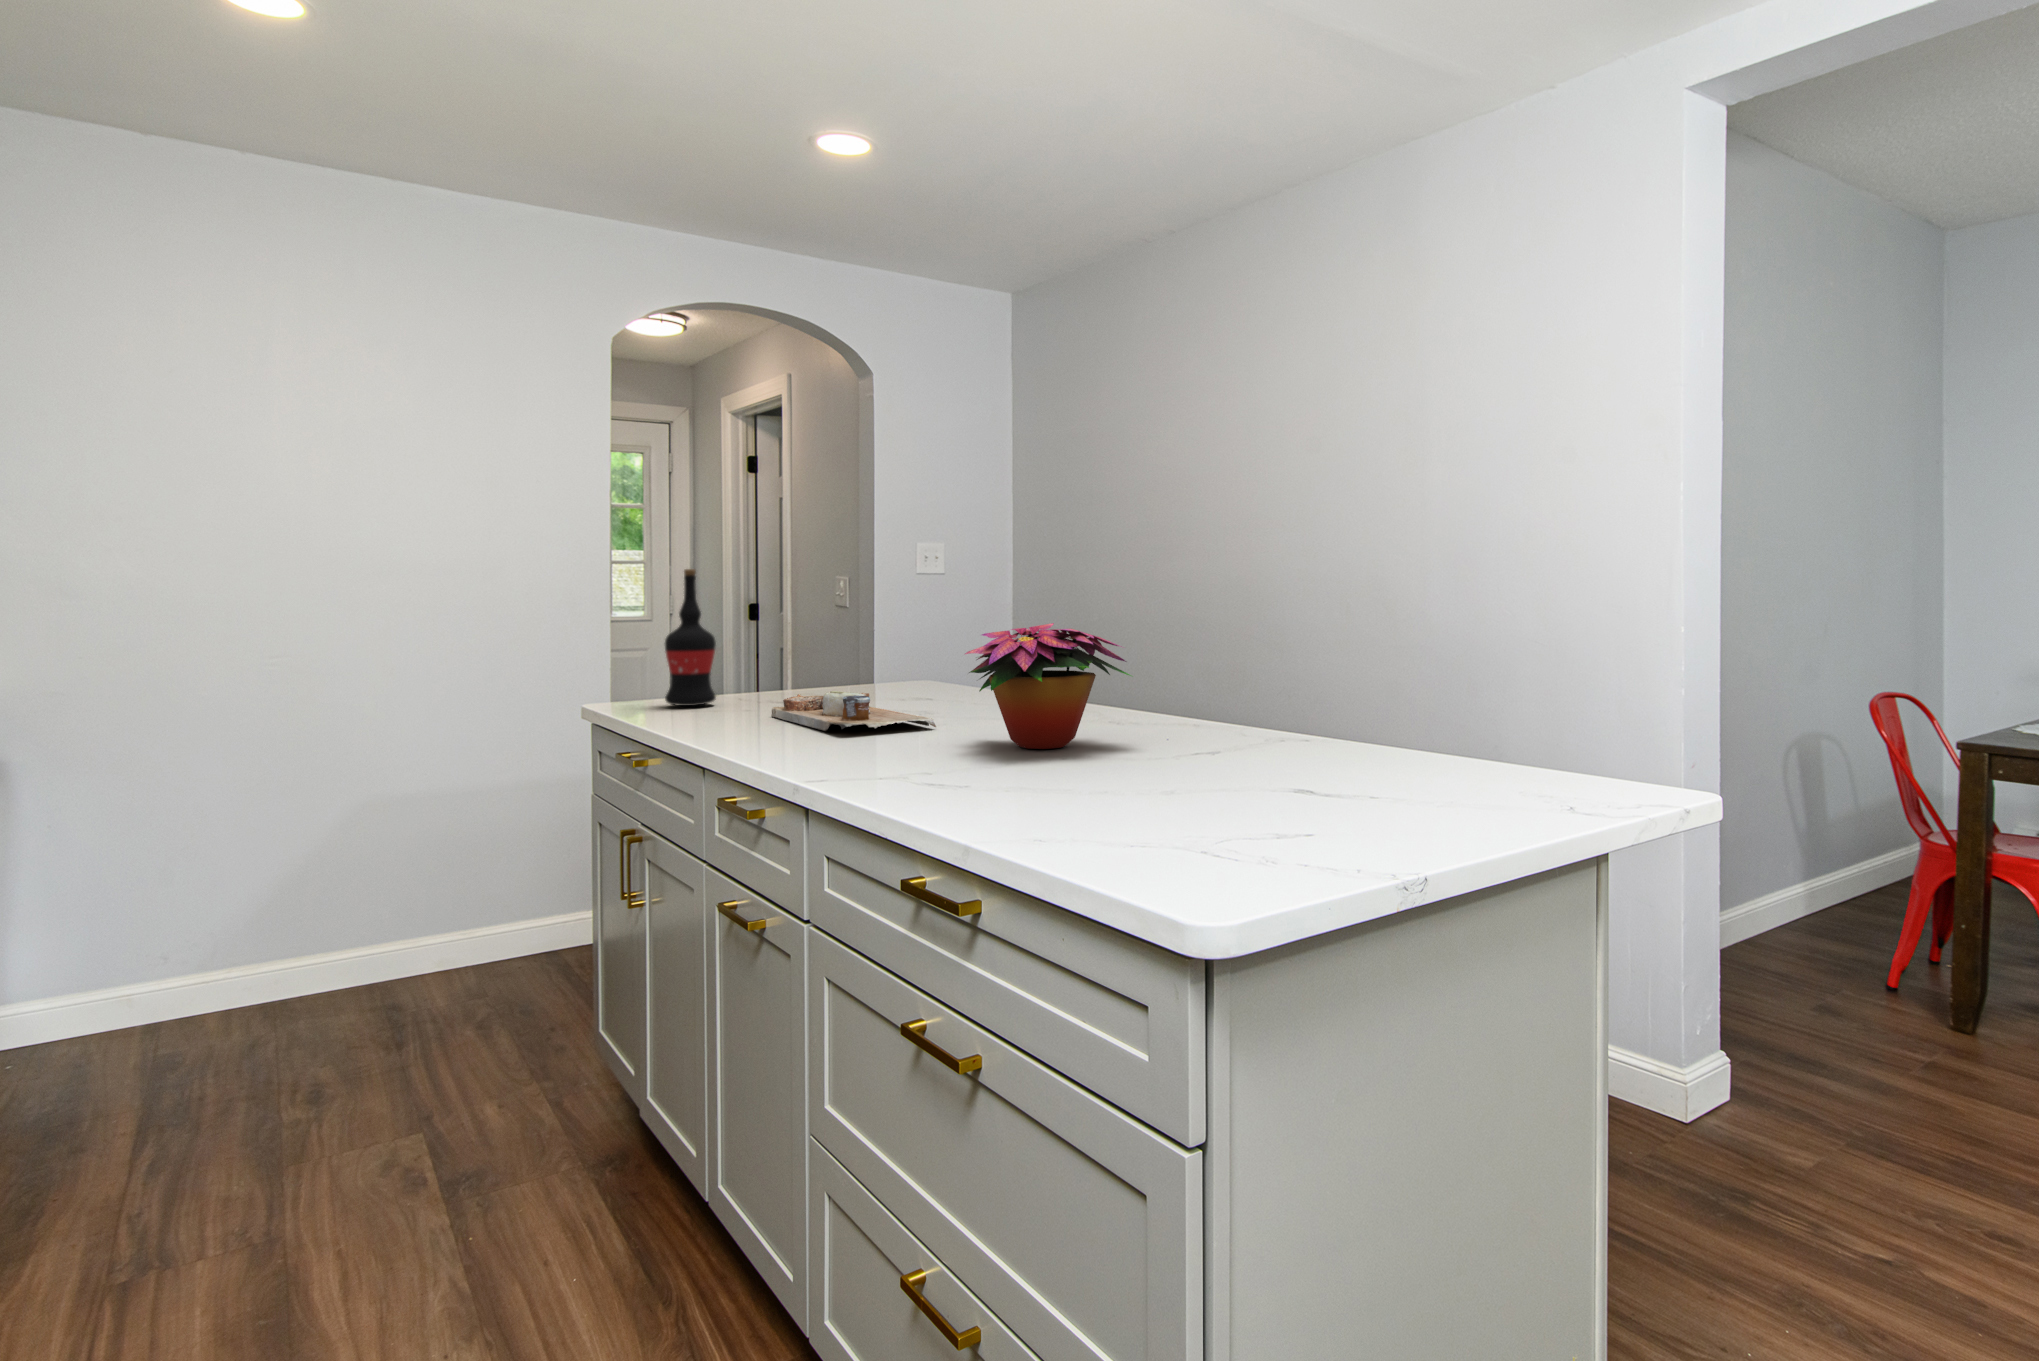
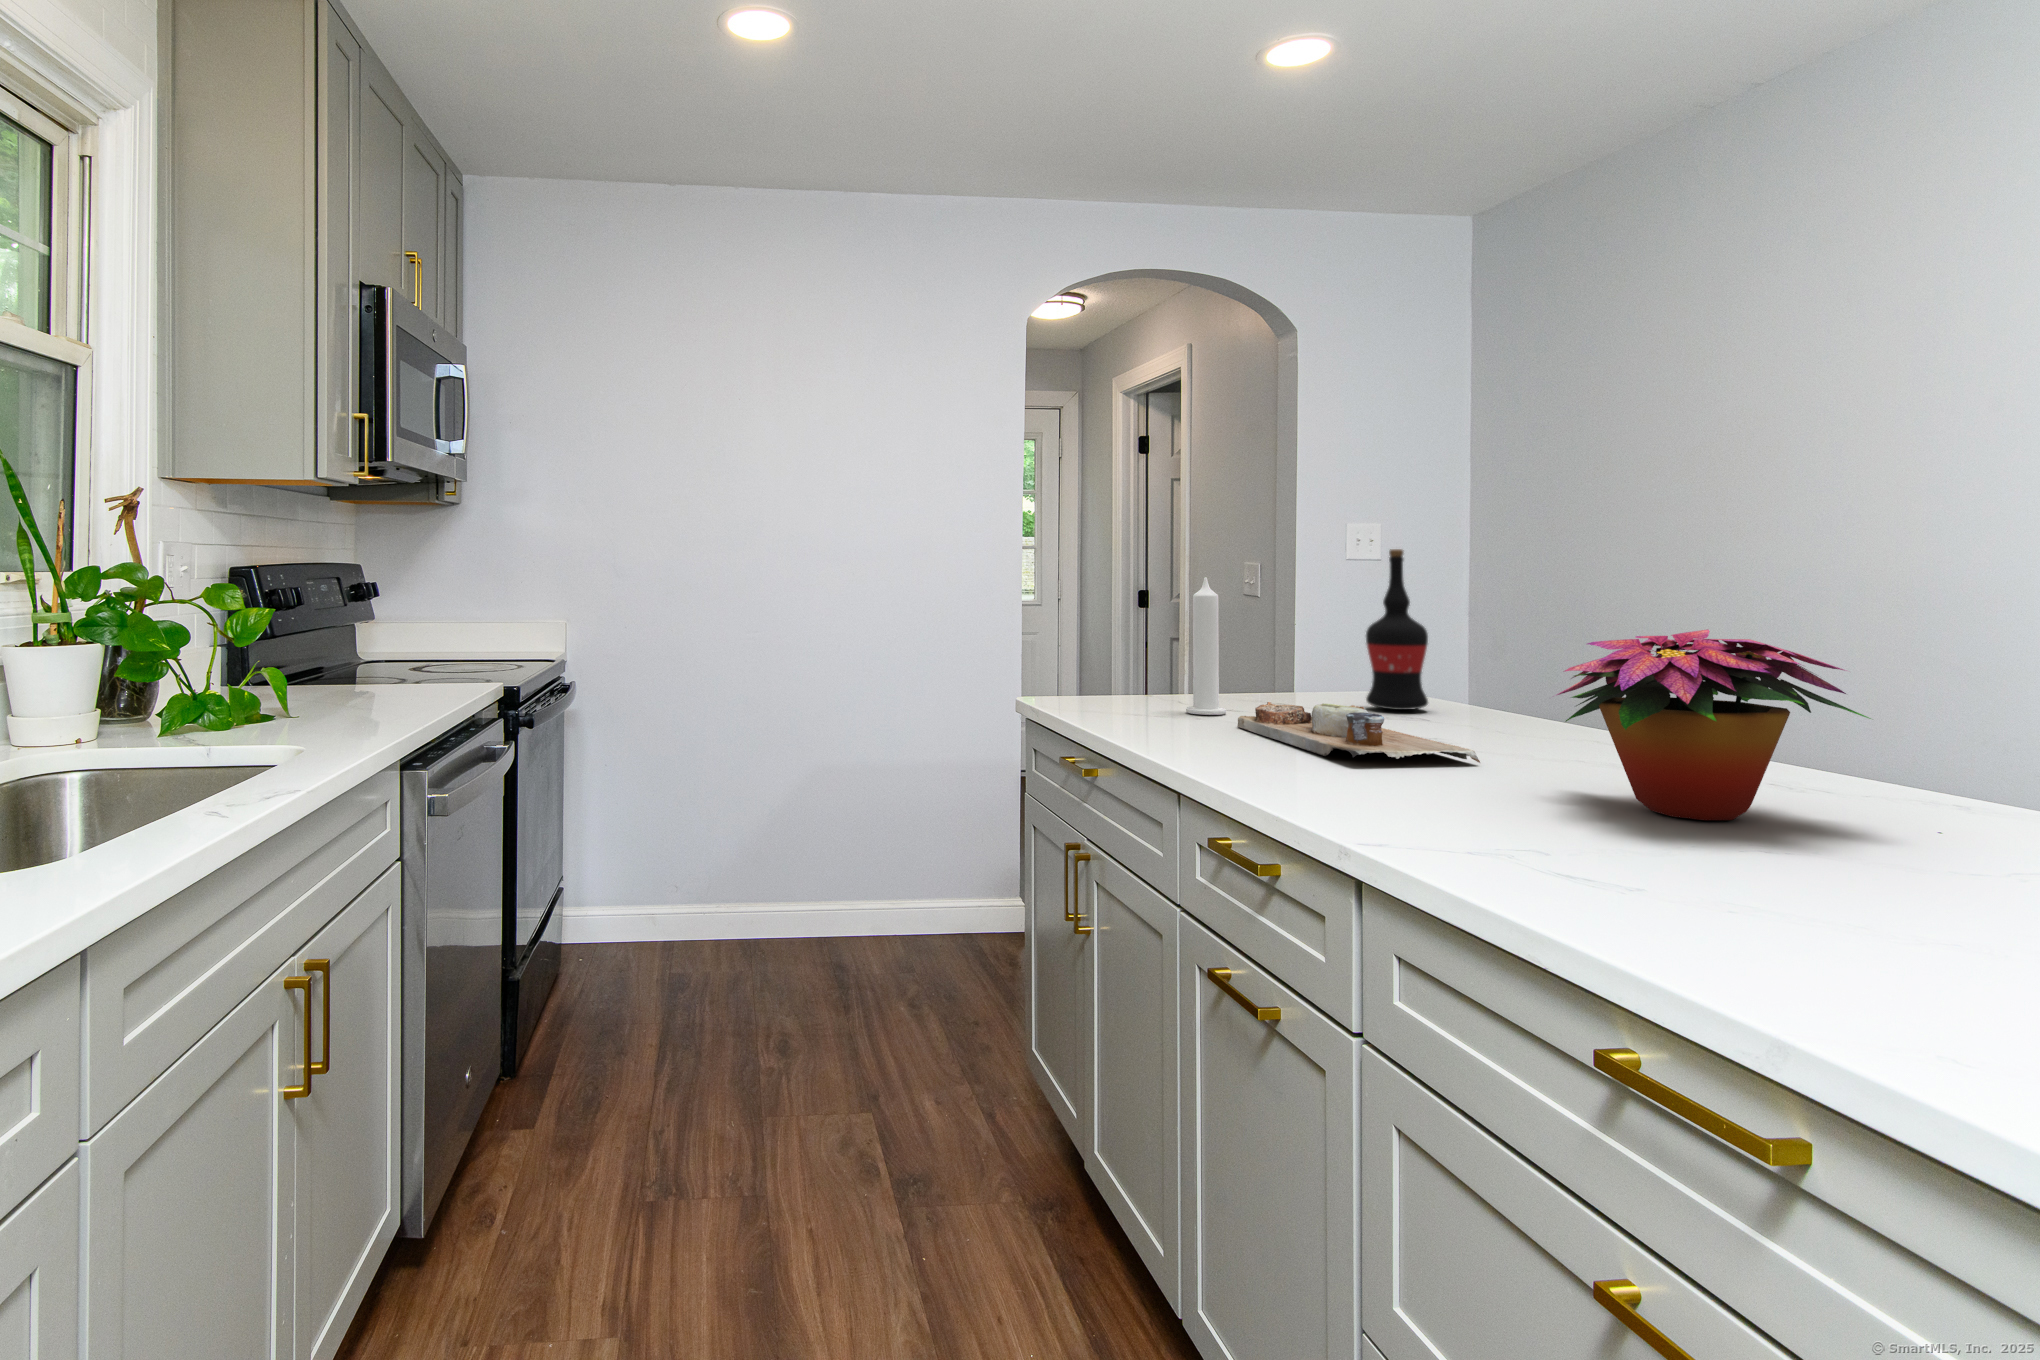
wine bottle: present [665,569,716,706] -> present [1366,549,1428,710]
candle: none [734,592,769,709] -> present [1186,577,1226,715]

